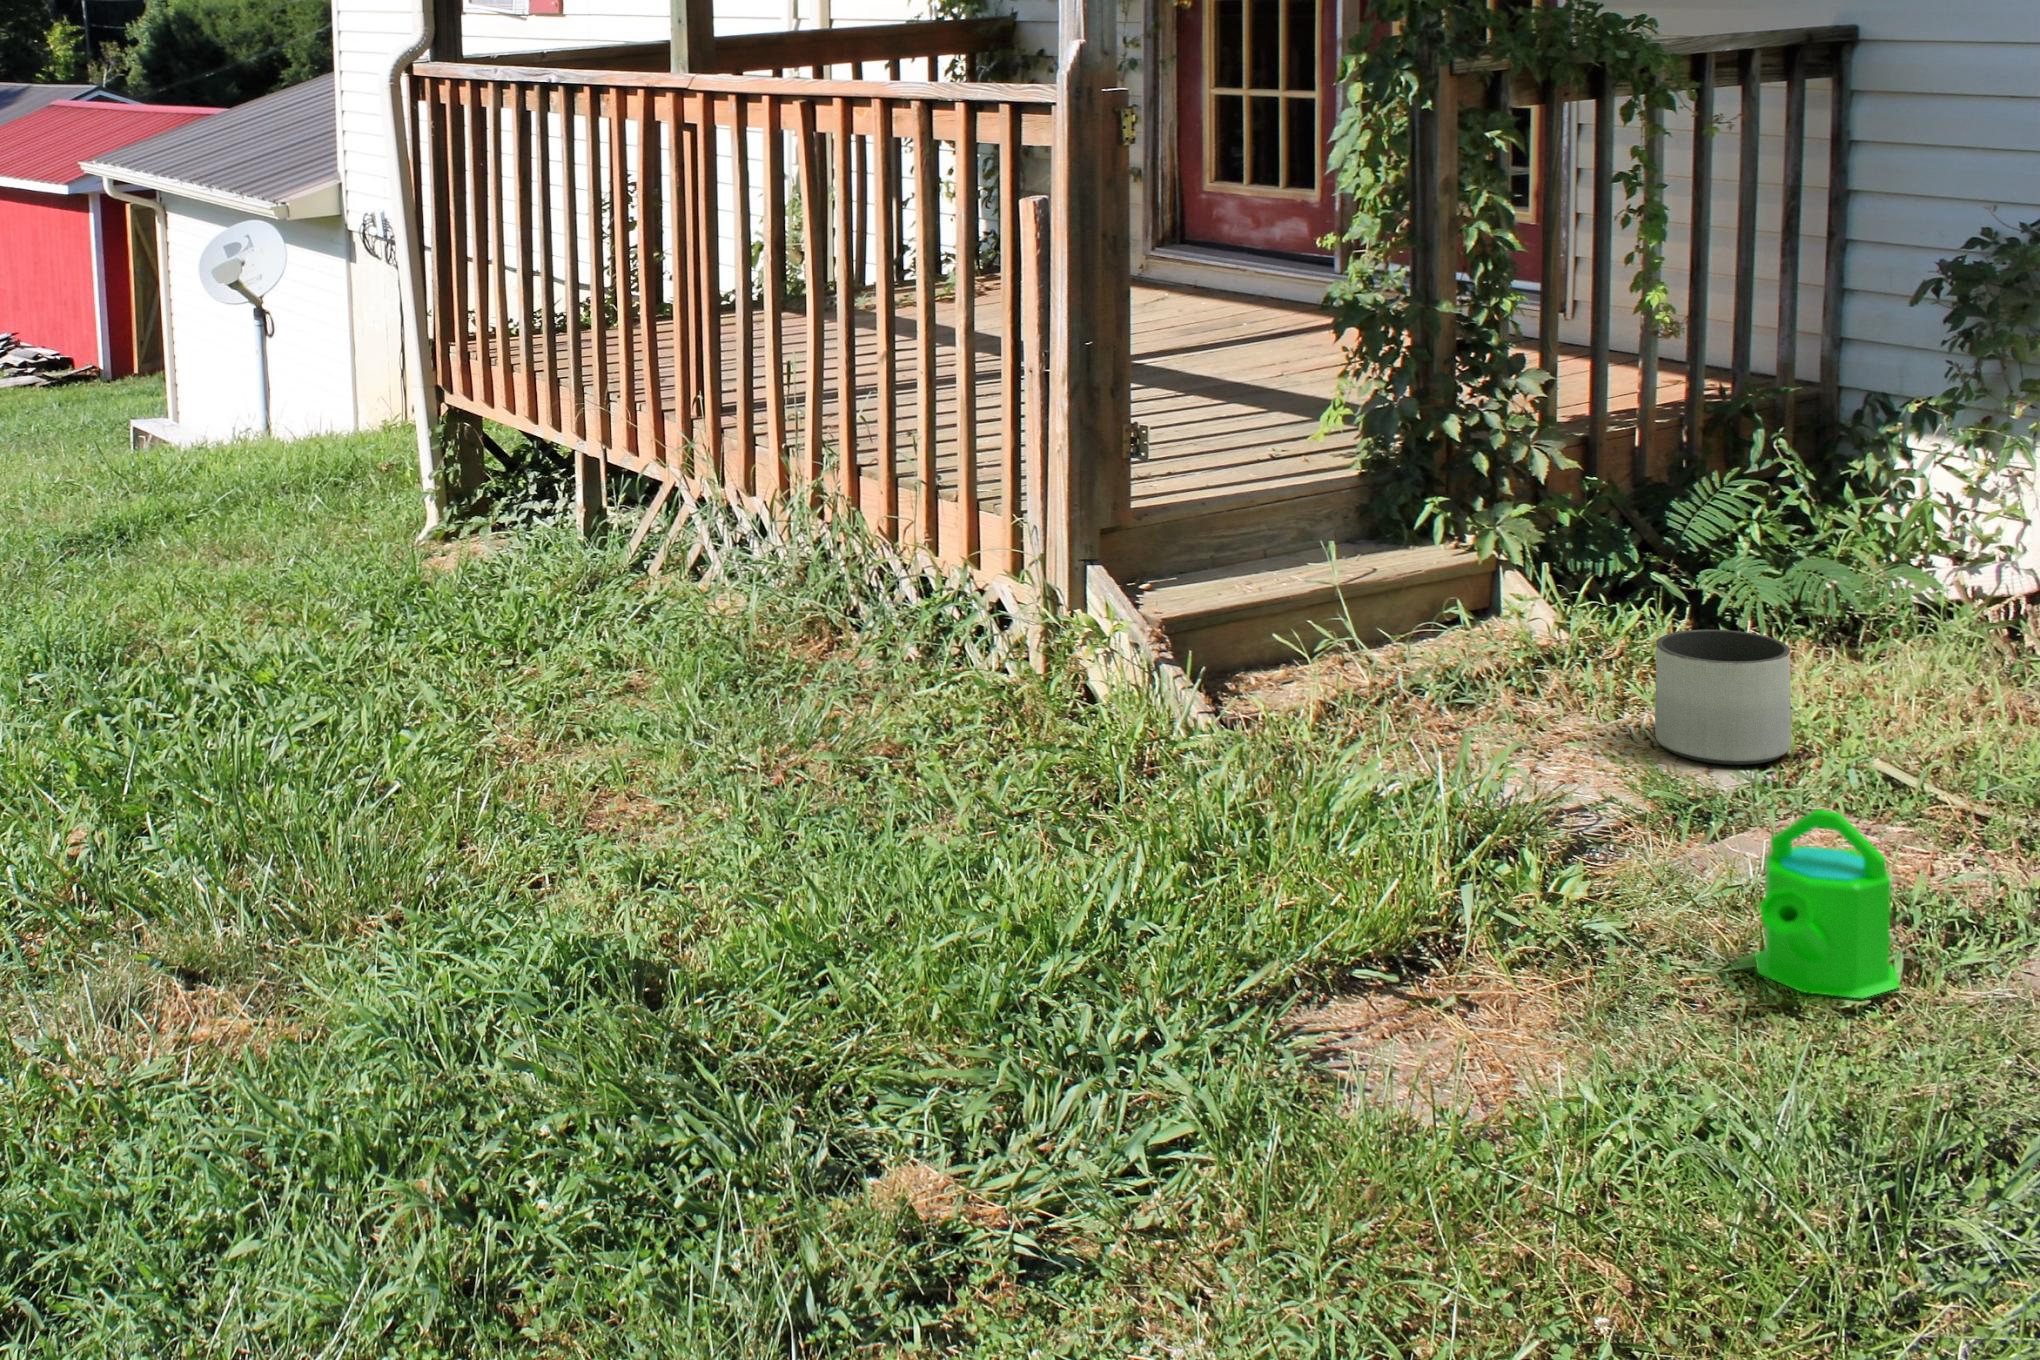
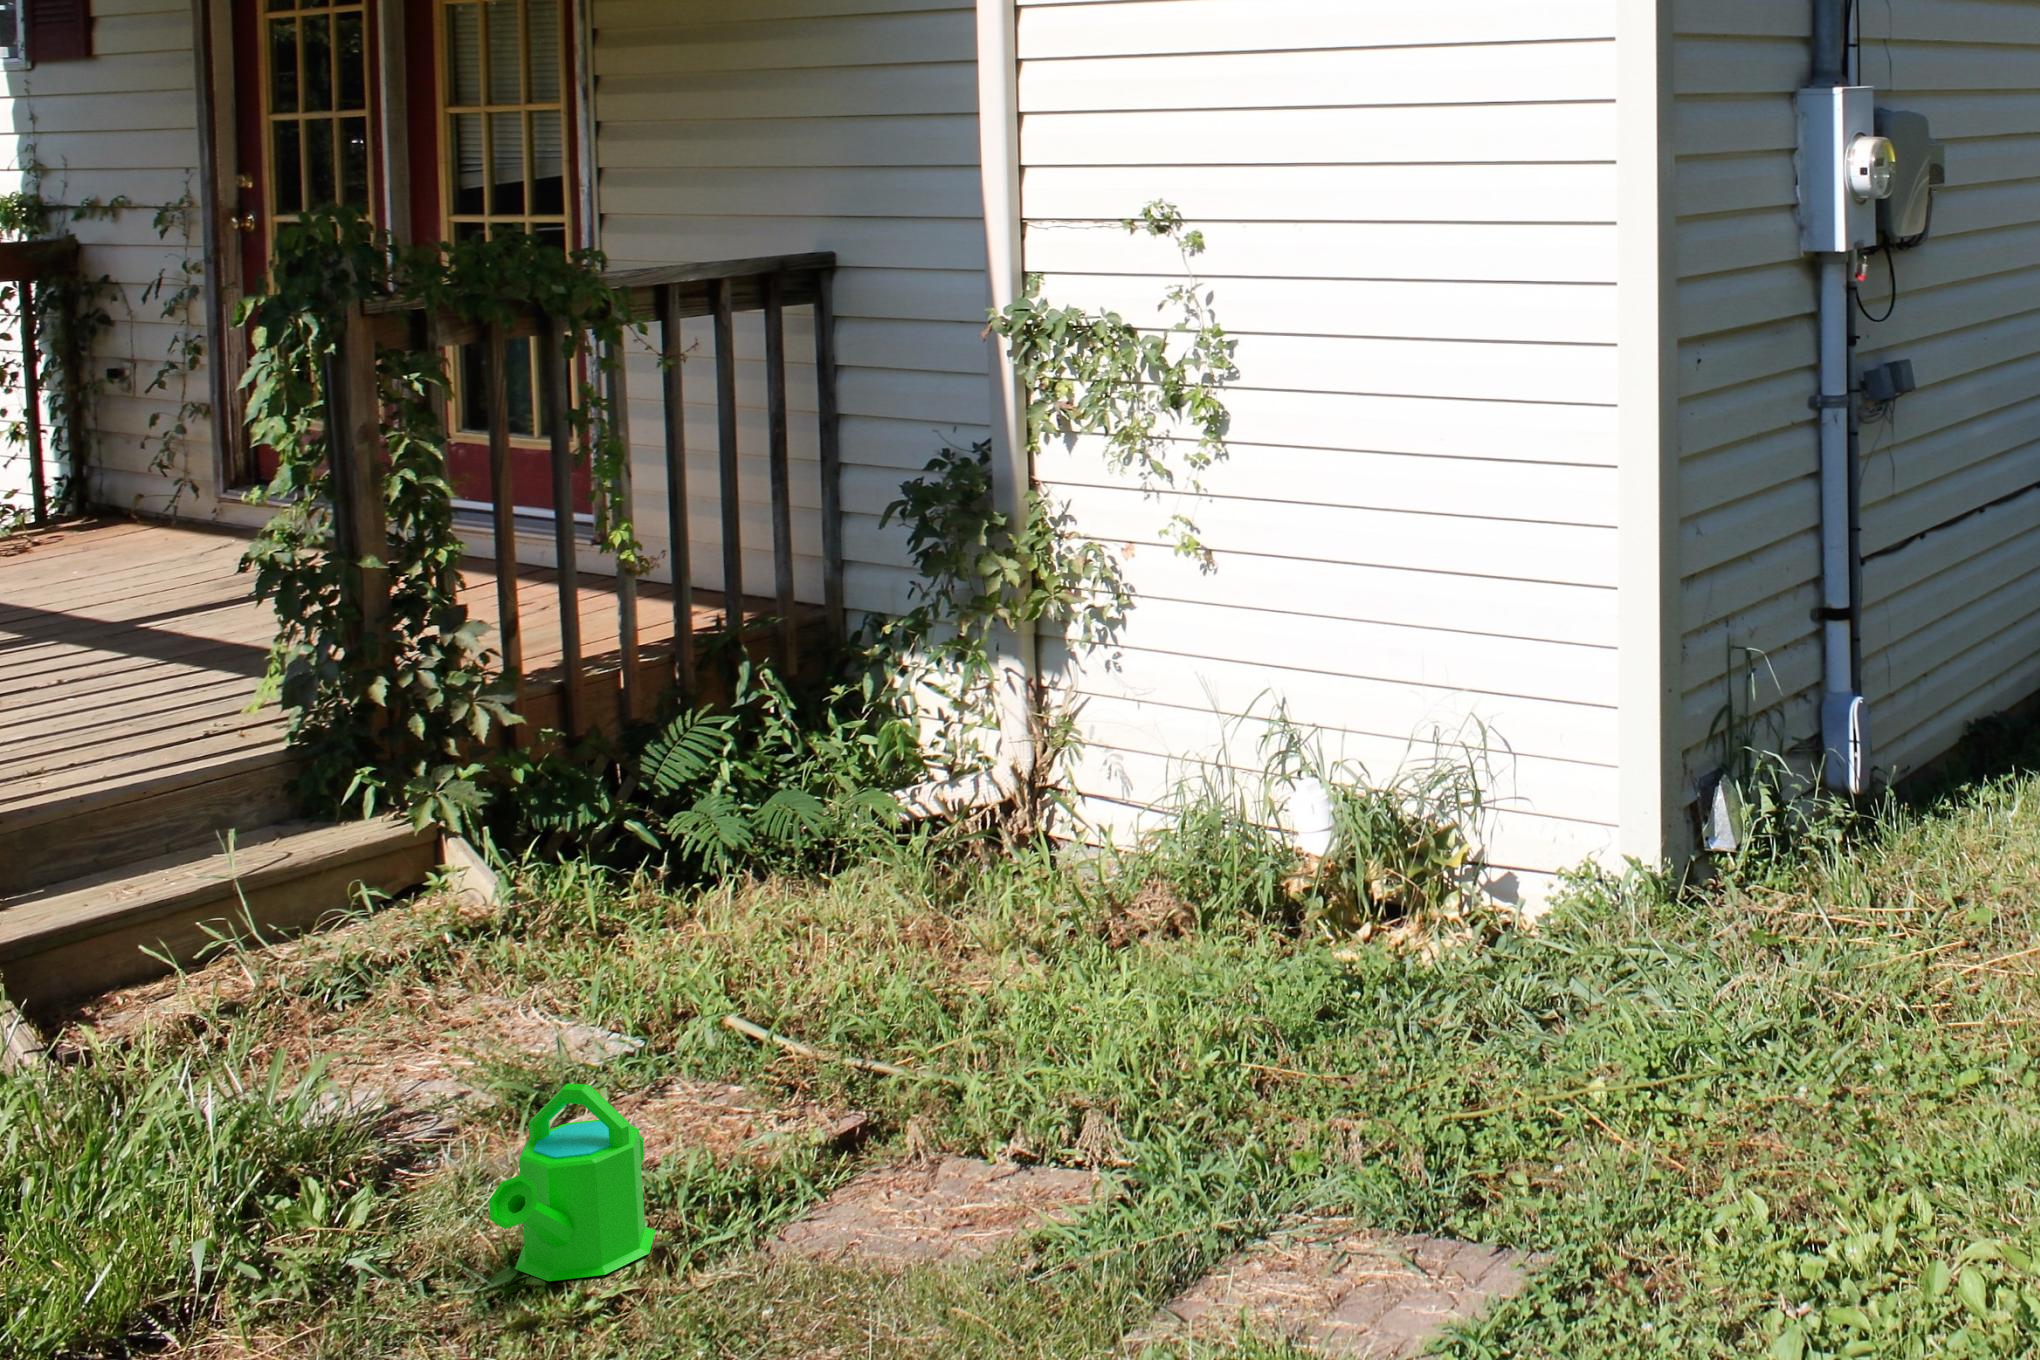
planter: present [1655,630,1791,765] -> none [545,886,681,1030]

